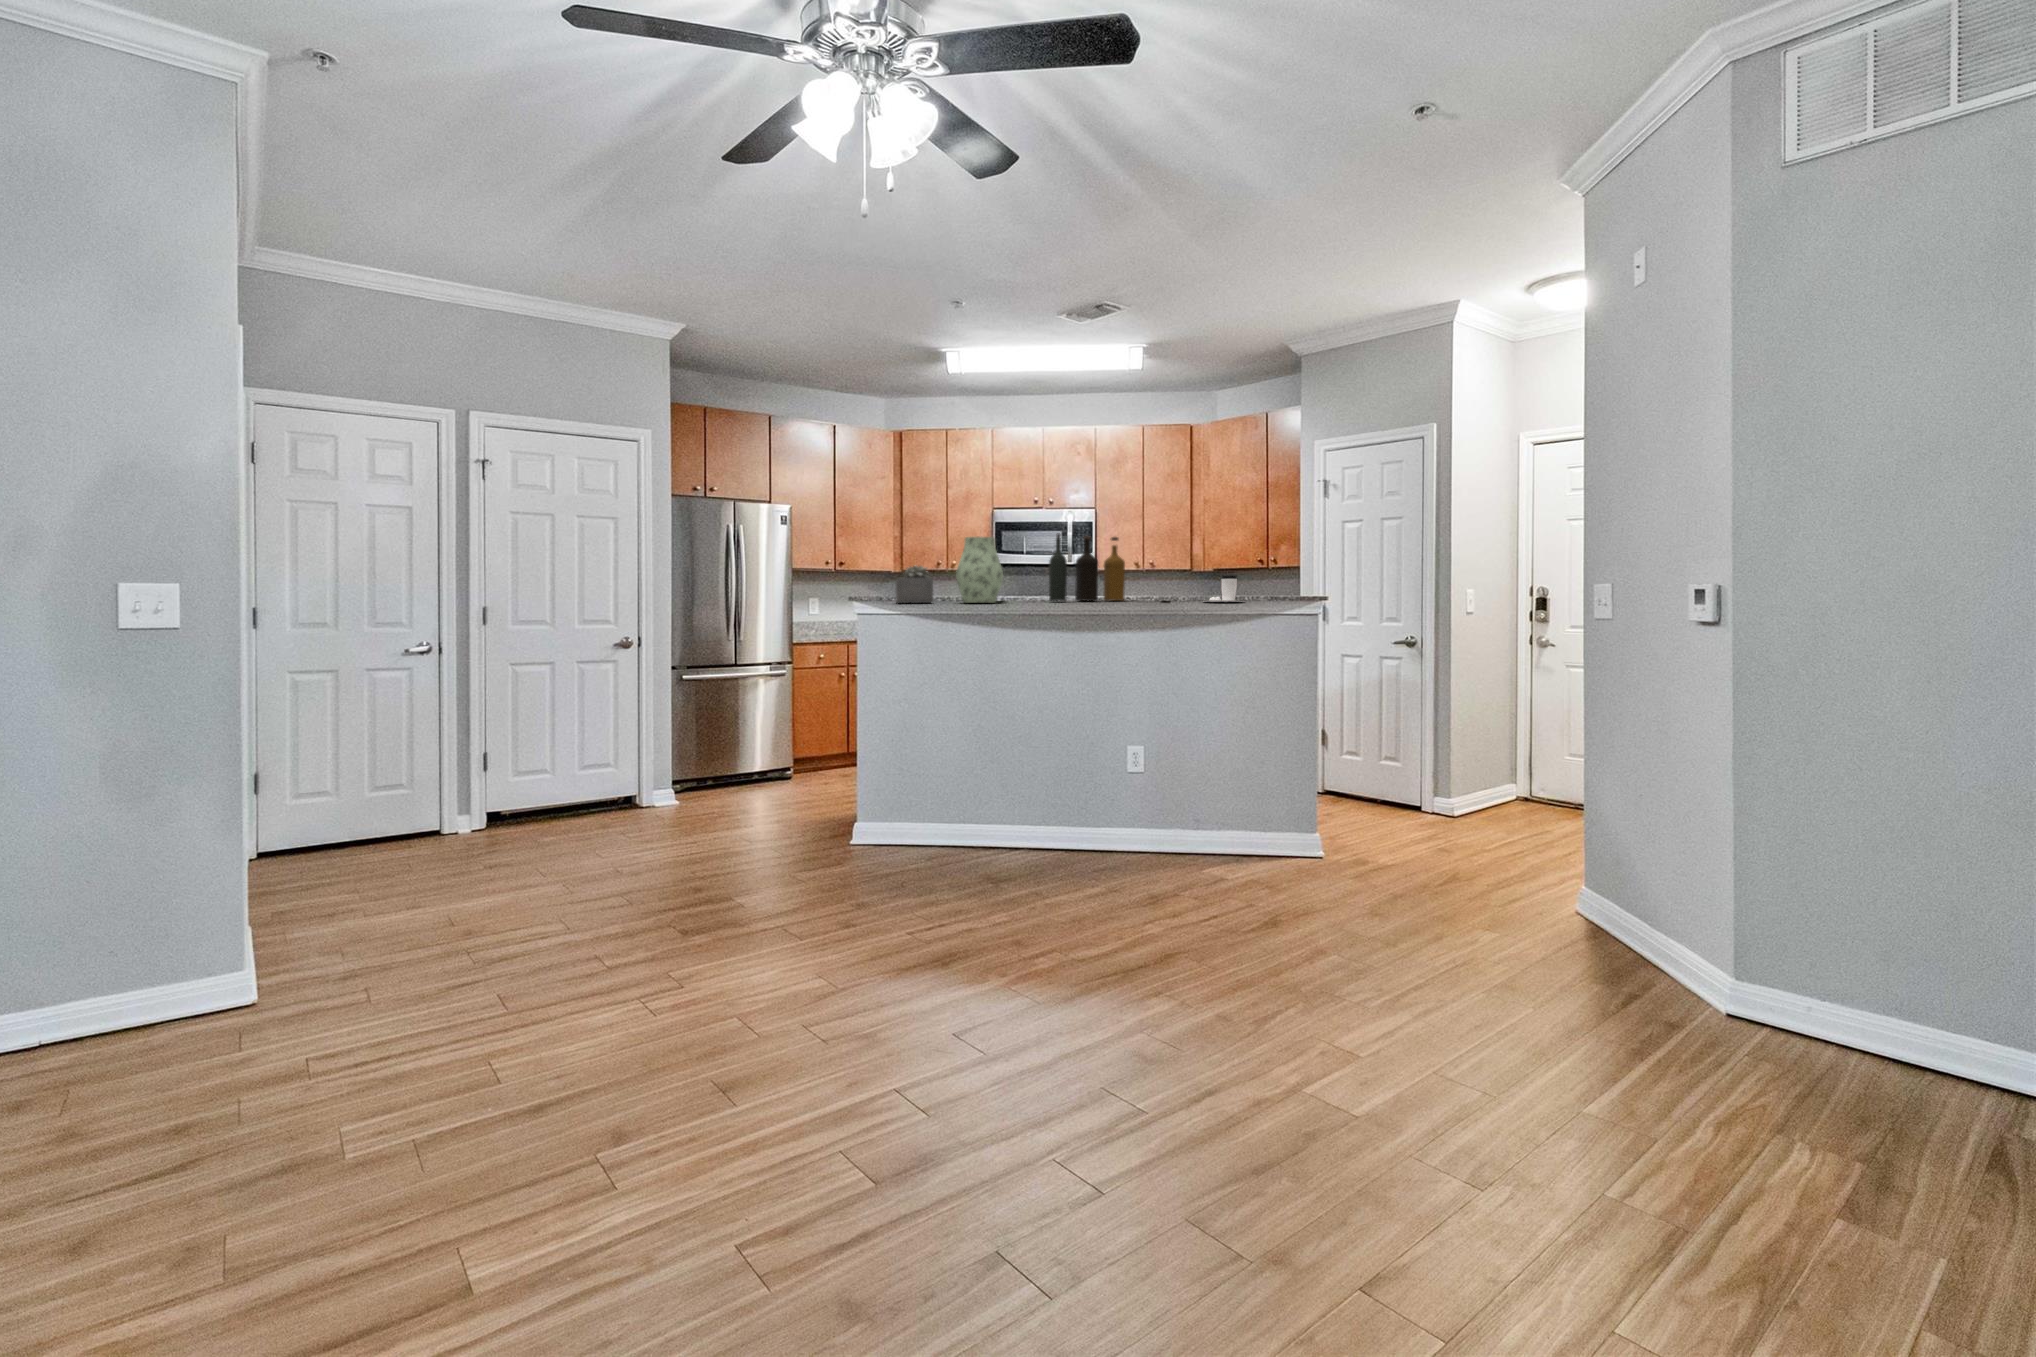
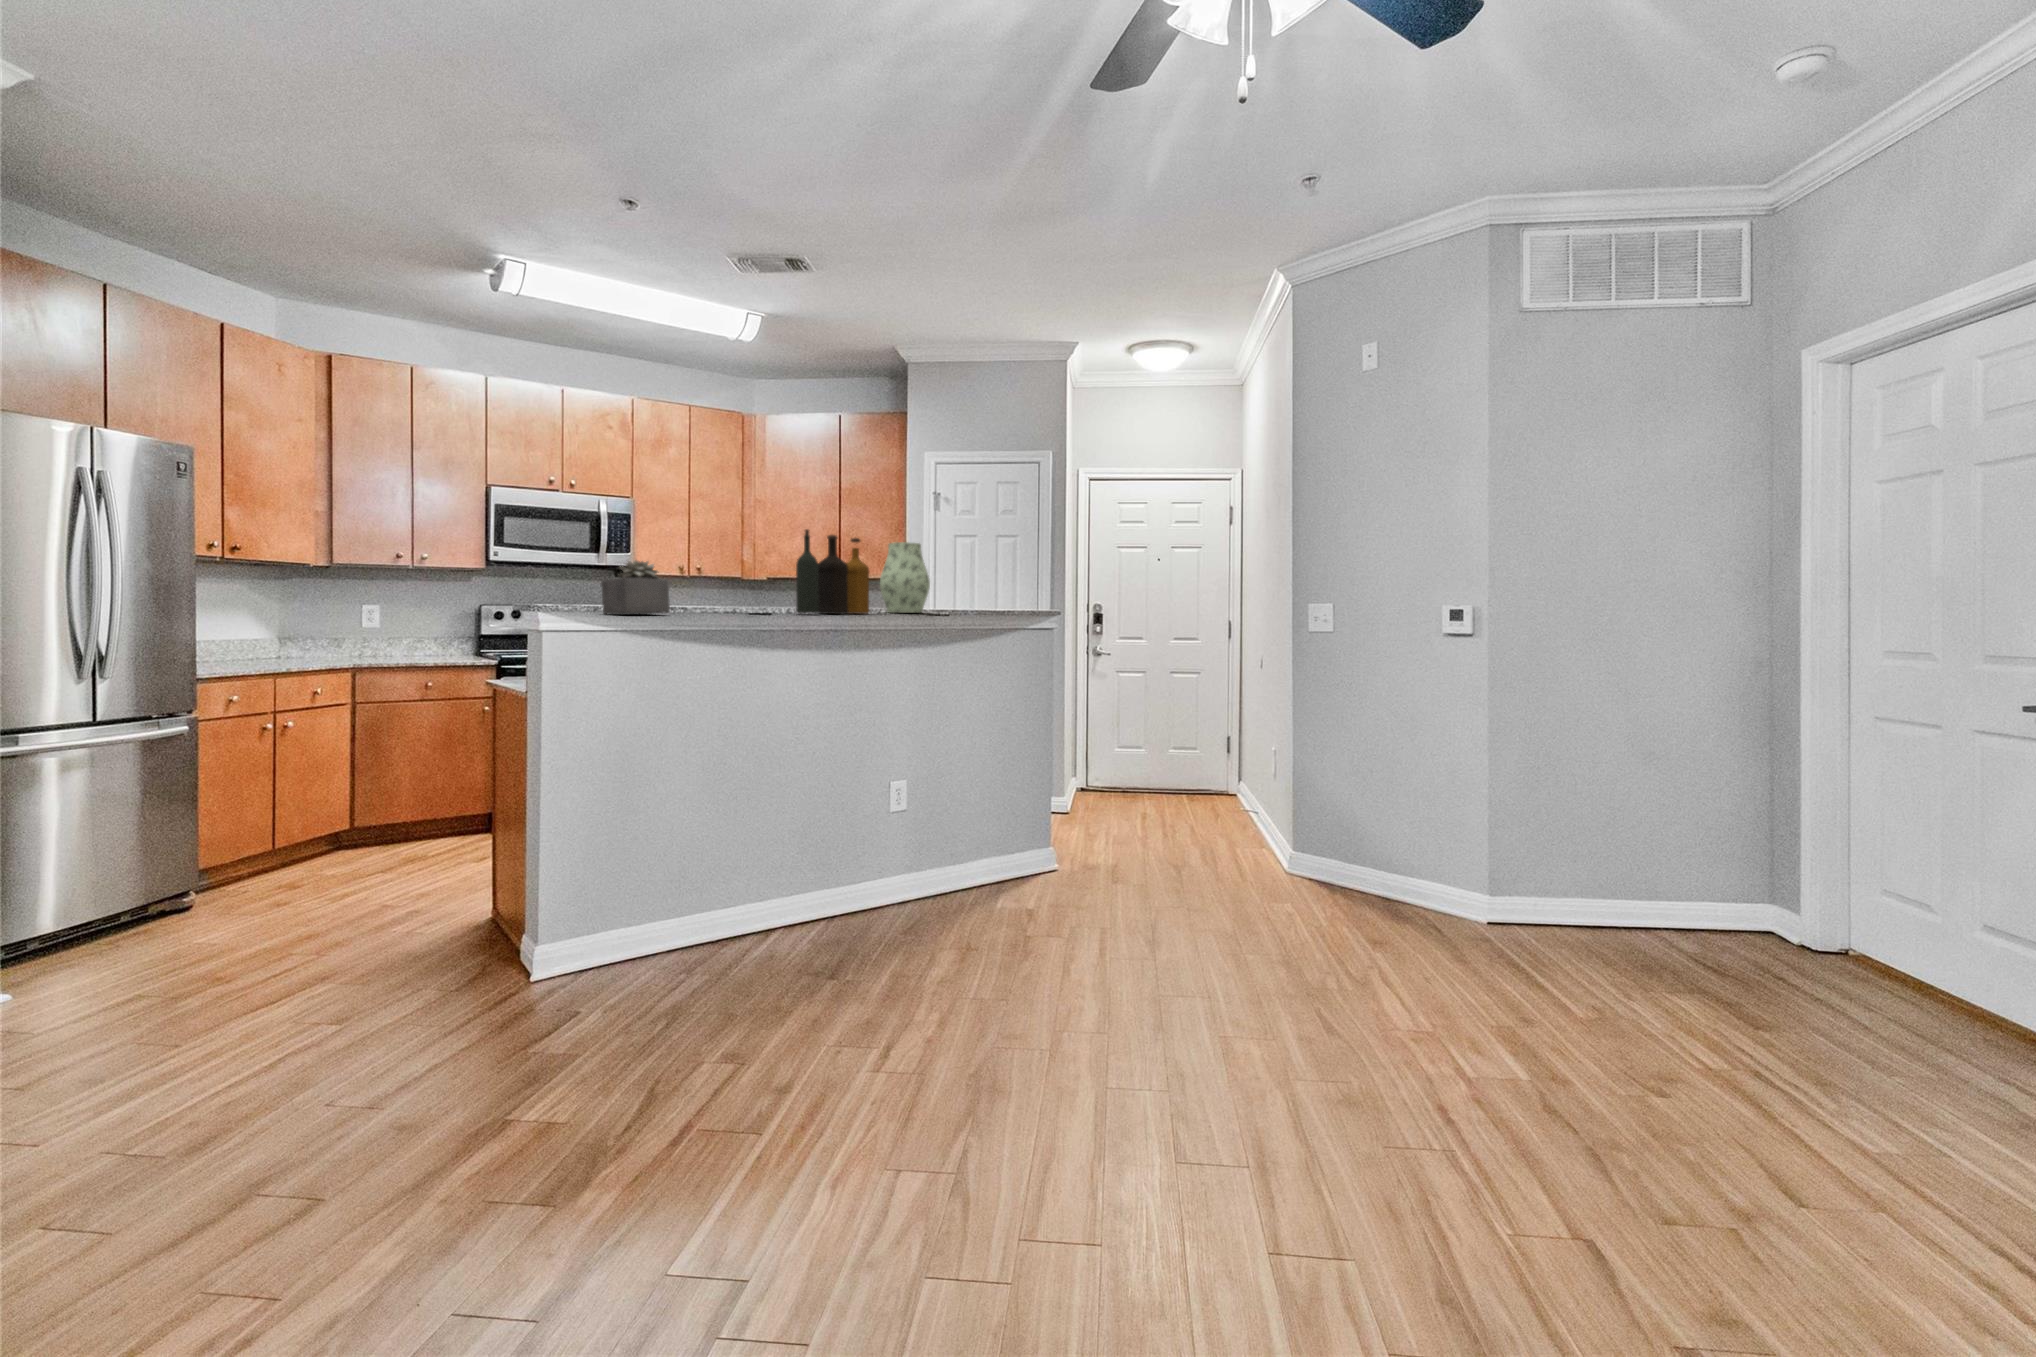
vase: present [956,537,1003,603] -> present [880,542,930,613]
coffee cup: present [1203,575,1245,602] -> none [958,588,1005,617]

